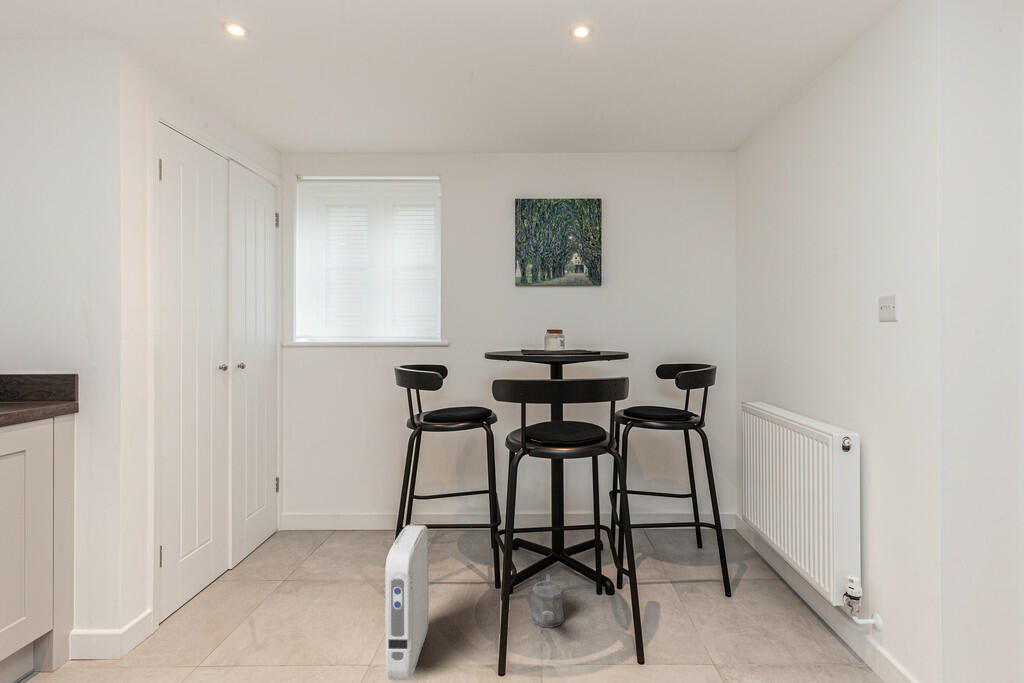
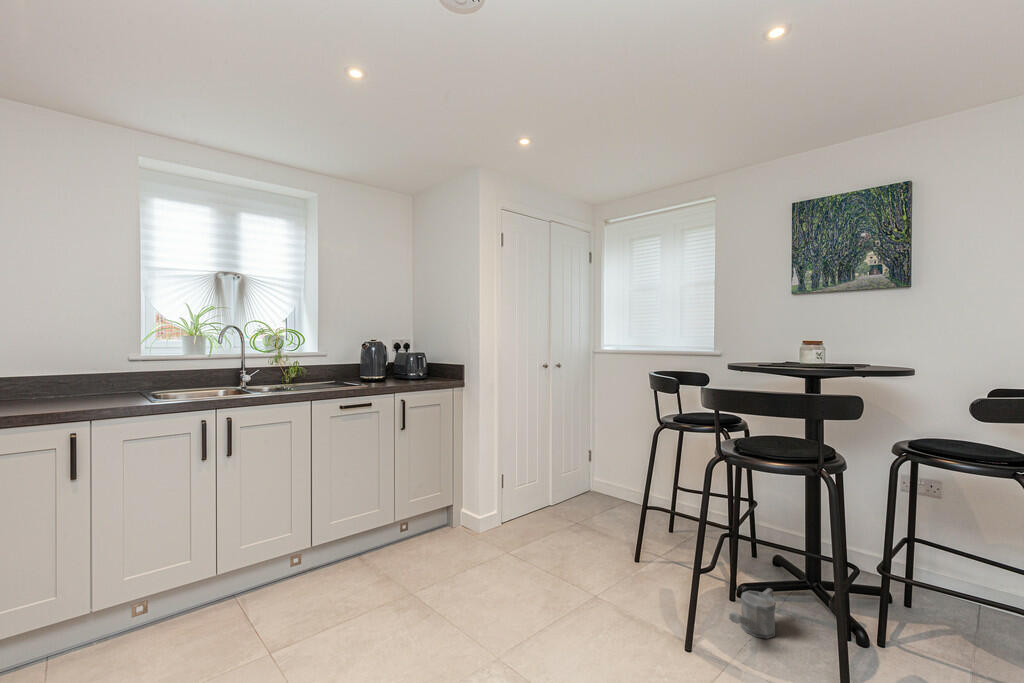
air purifier: present [385,525,429,680] -> none [589,500,644,615]

